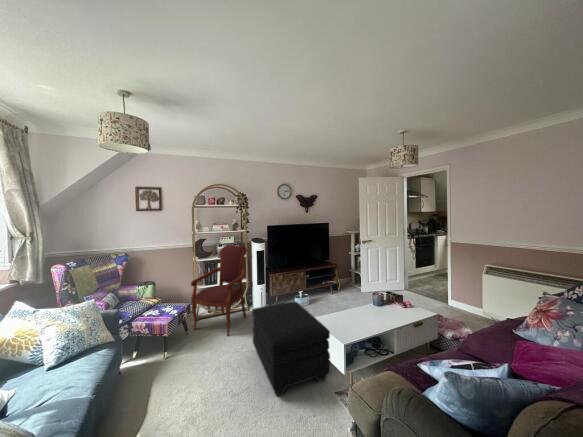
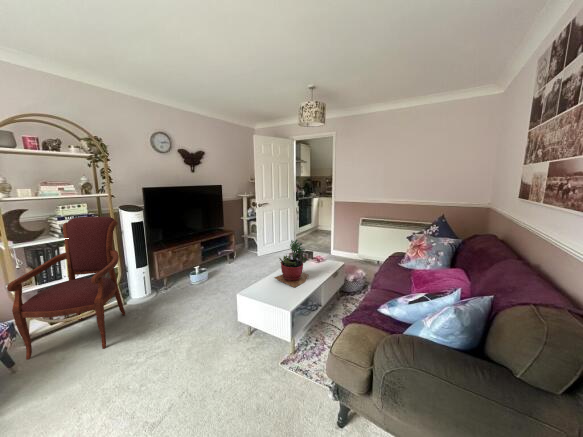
succulent plant: none [349,278,392,326] -> present [274,239,309,287]
ottoman: present [252,302,330,396] -> none [150,279,268,396]

